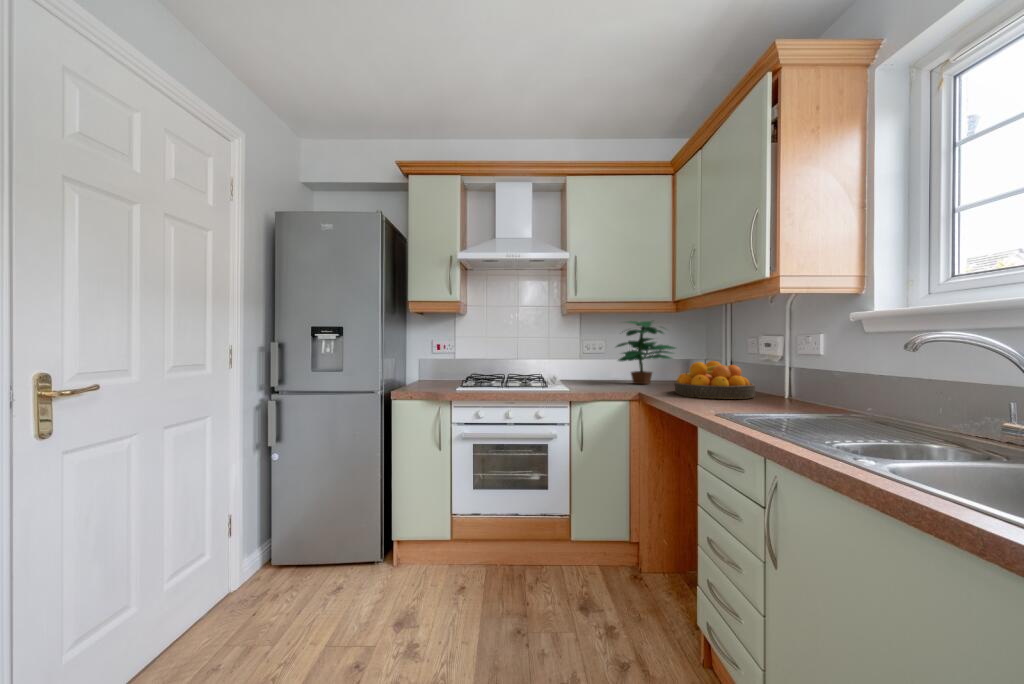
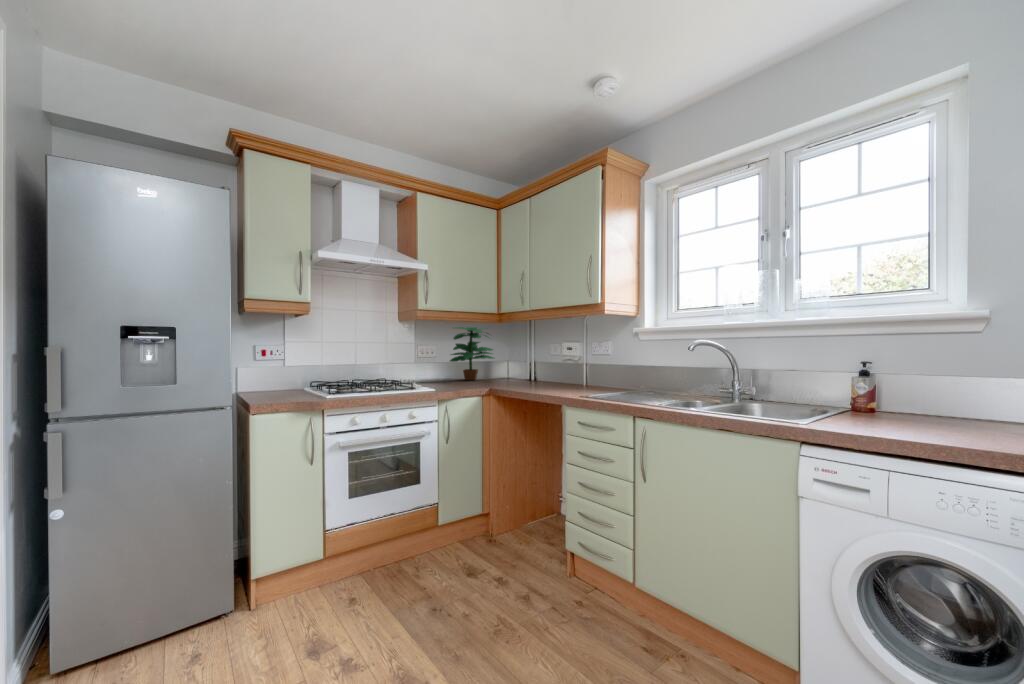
fruit bowl: present [675,361,755,399] -> none [513,360,567,388]

